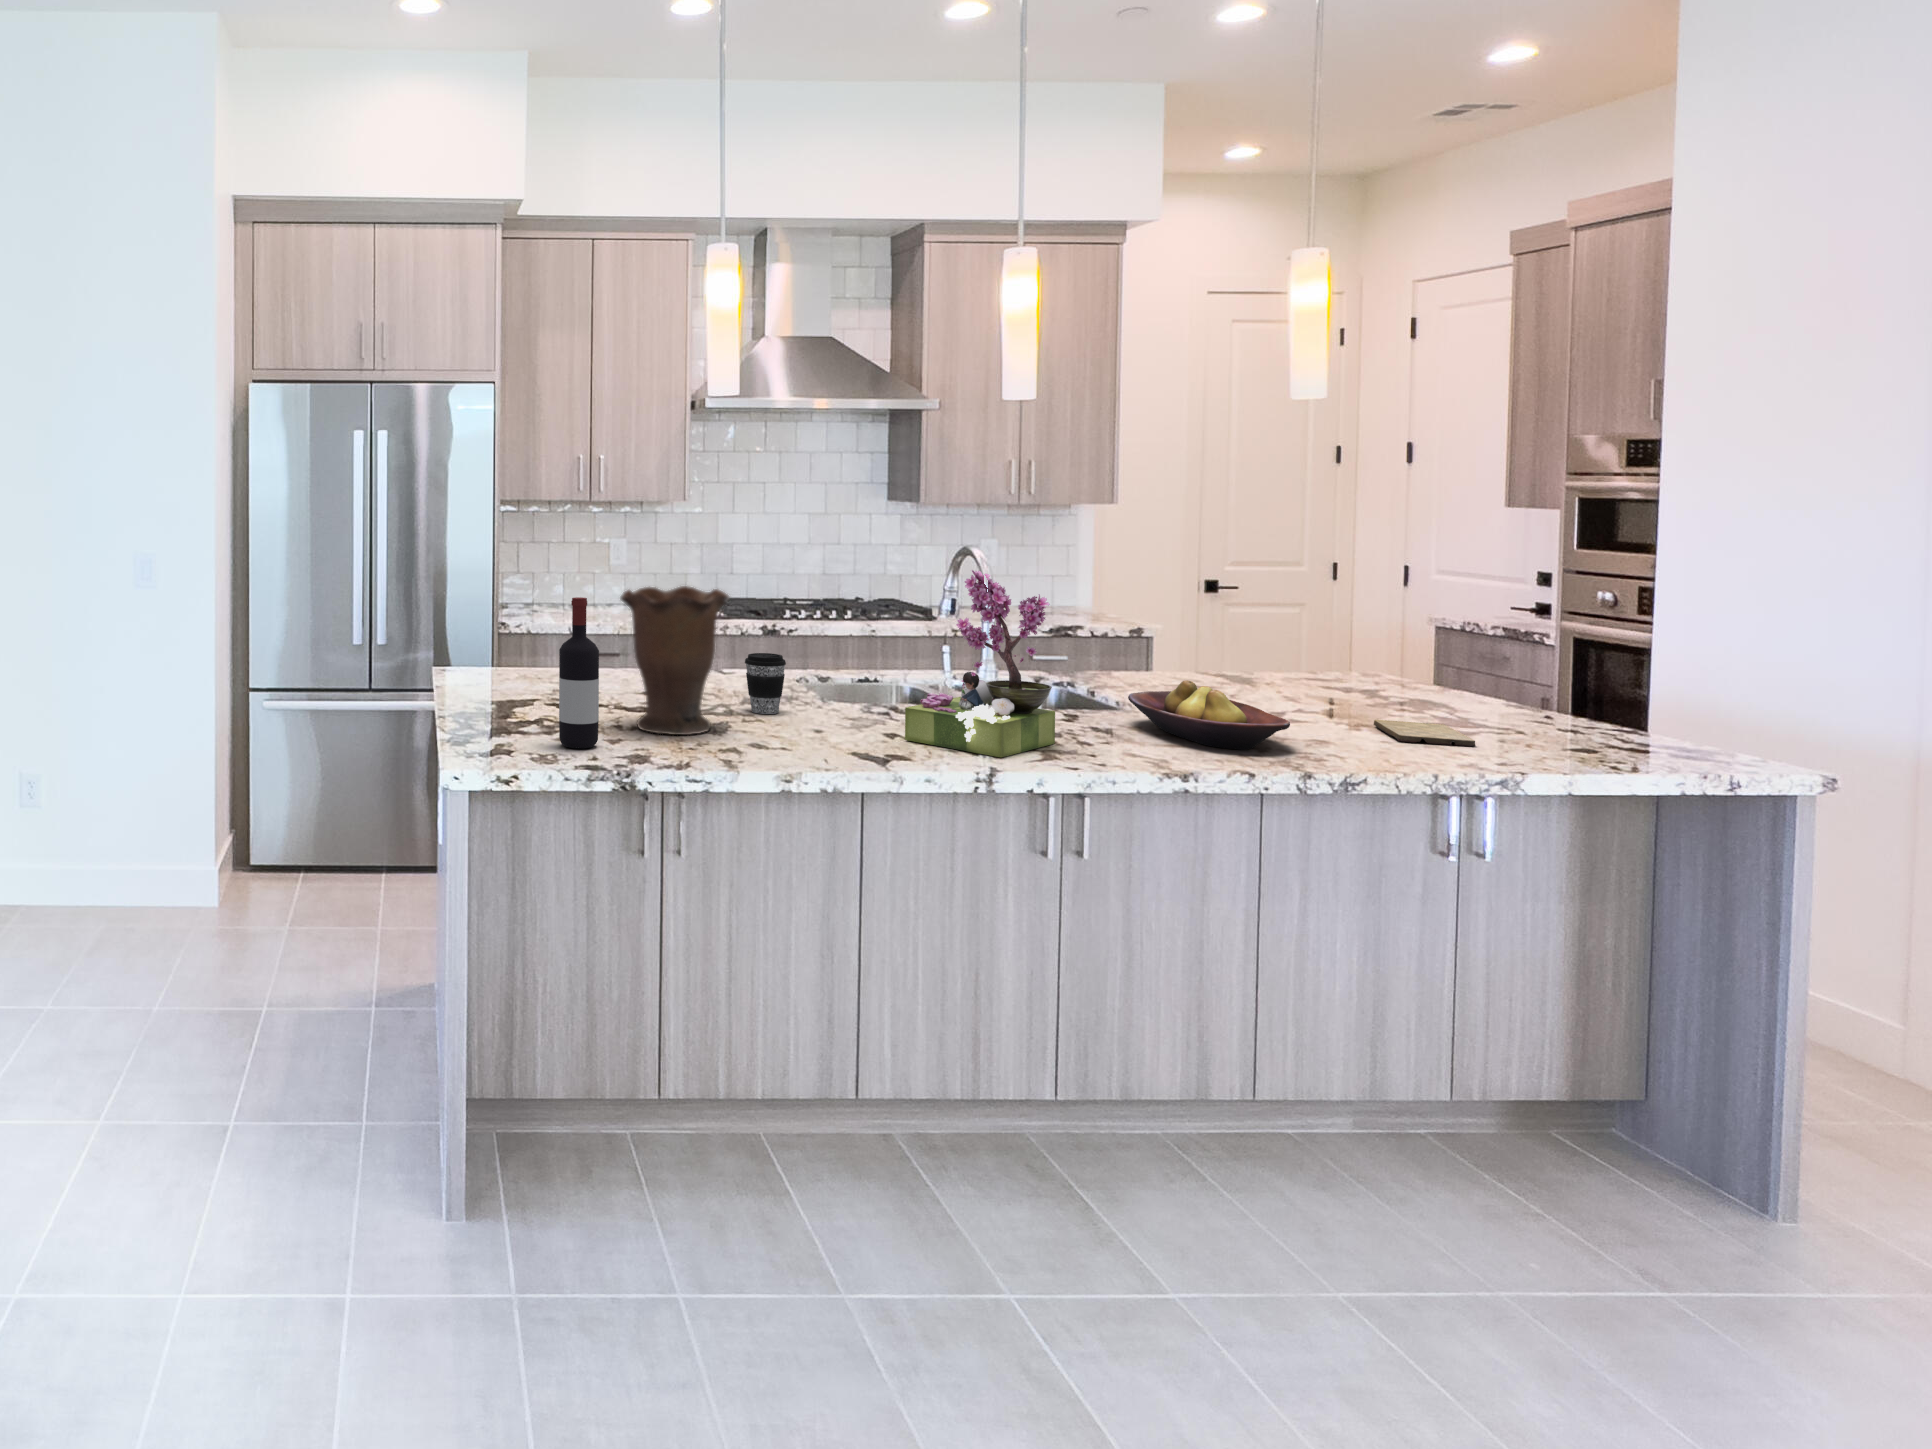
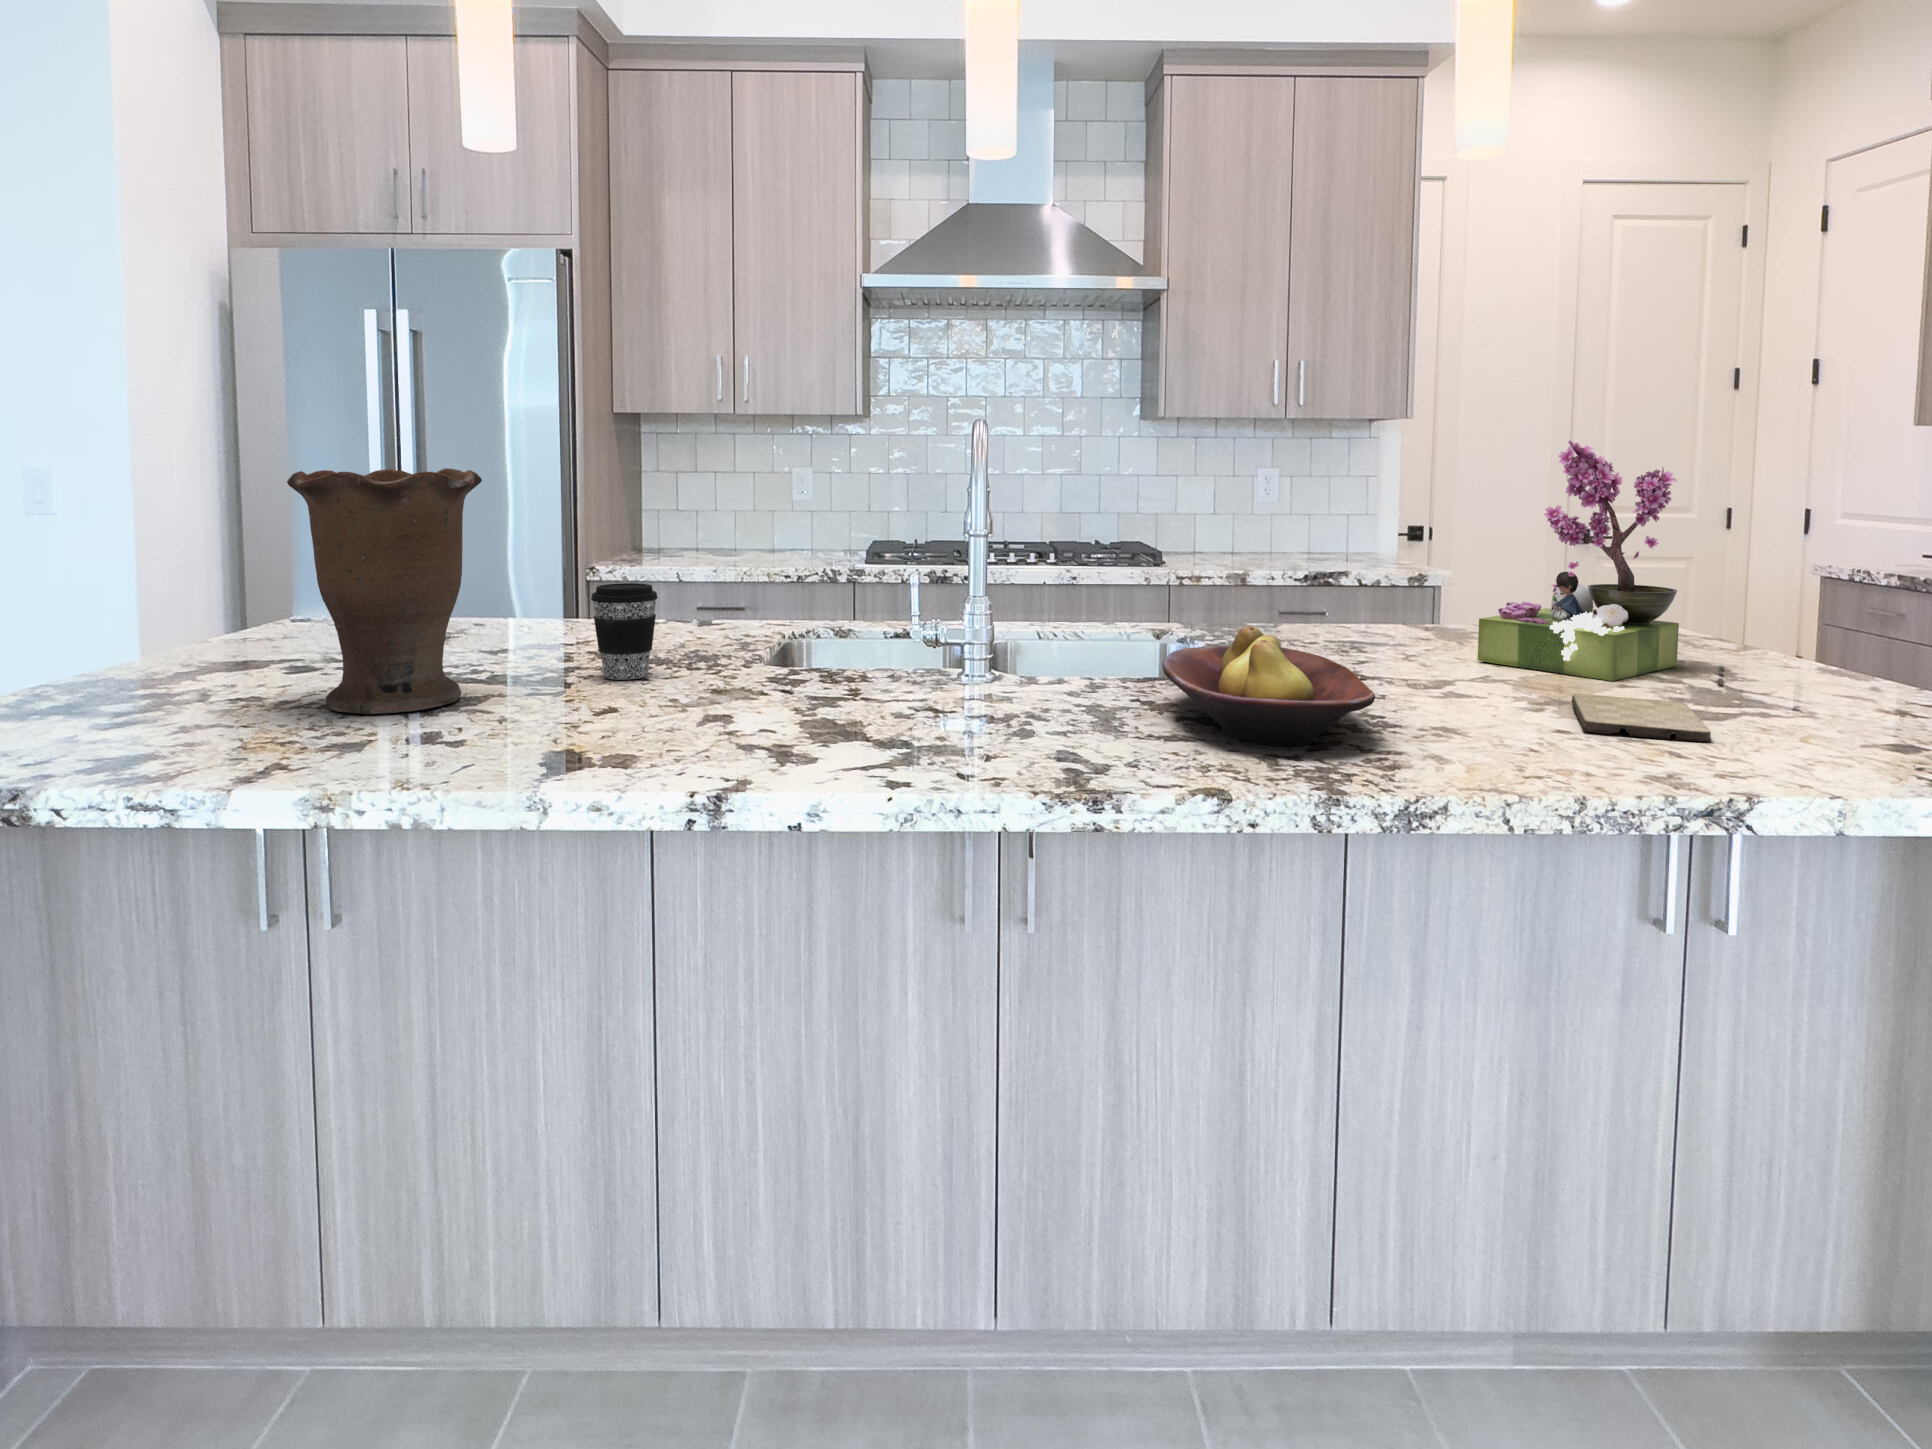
flower arrangement: present [905,570,1055,758] -> present [1478,441,1679,681]
wine bottle: present [559,597,599,749] -> none [78,471,167,738]

